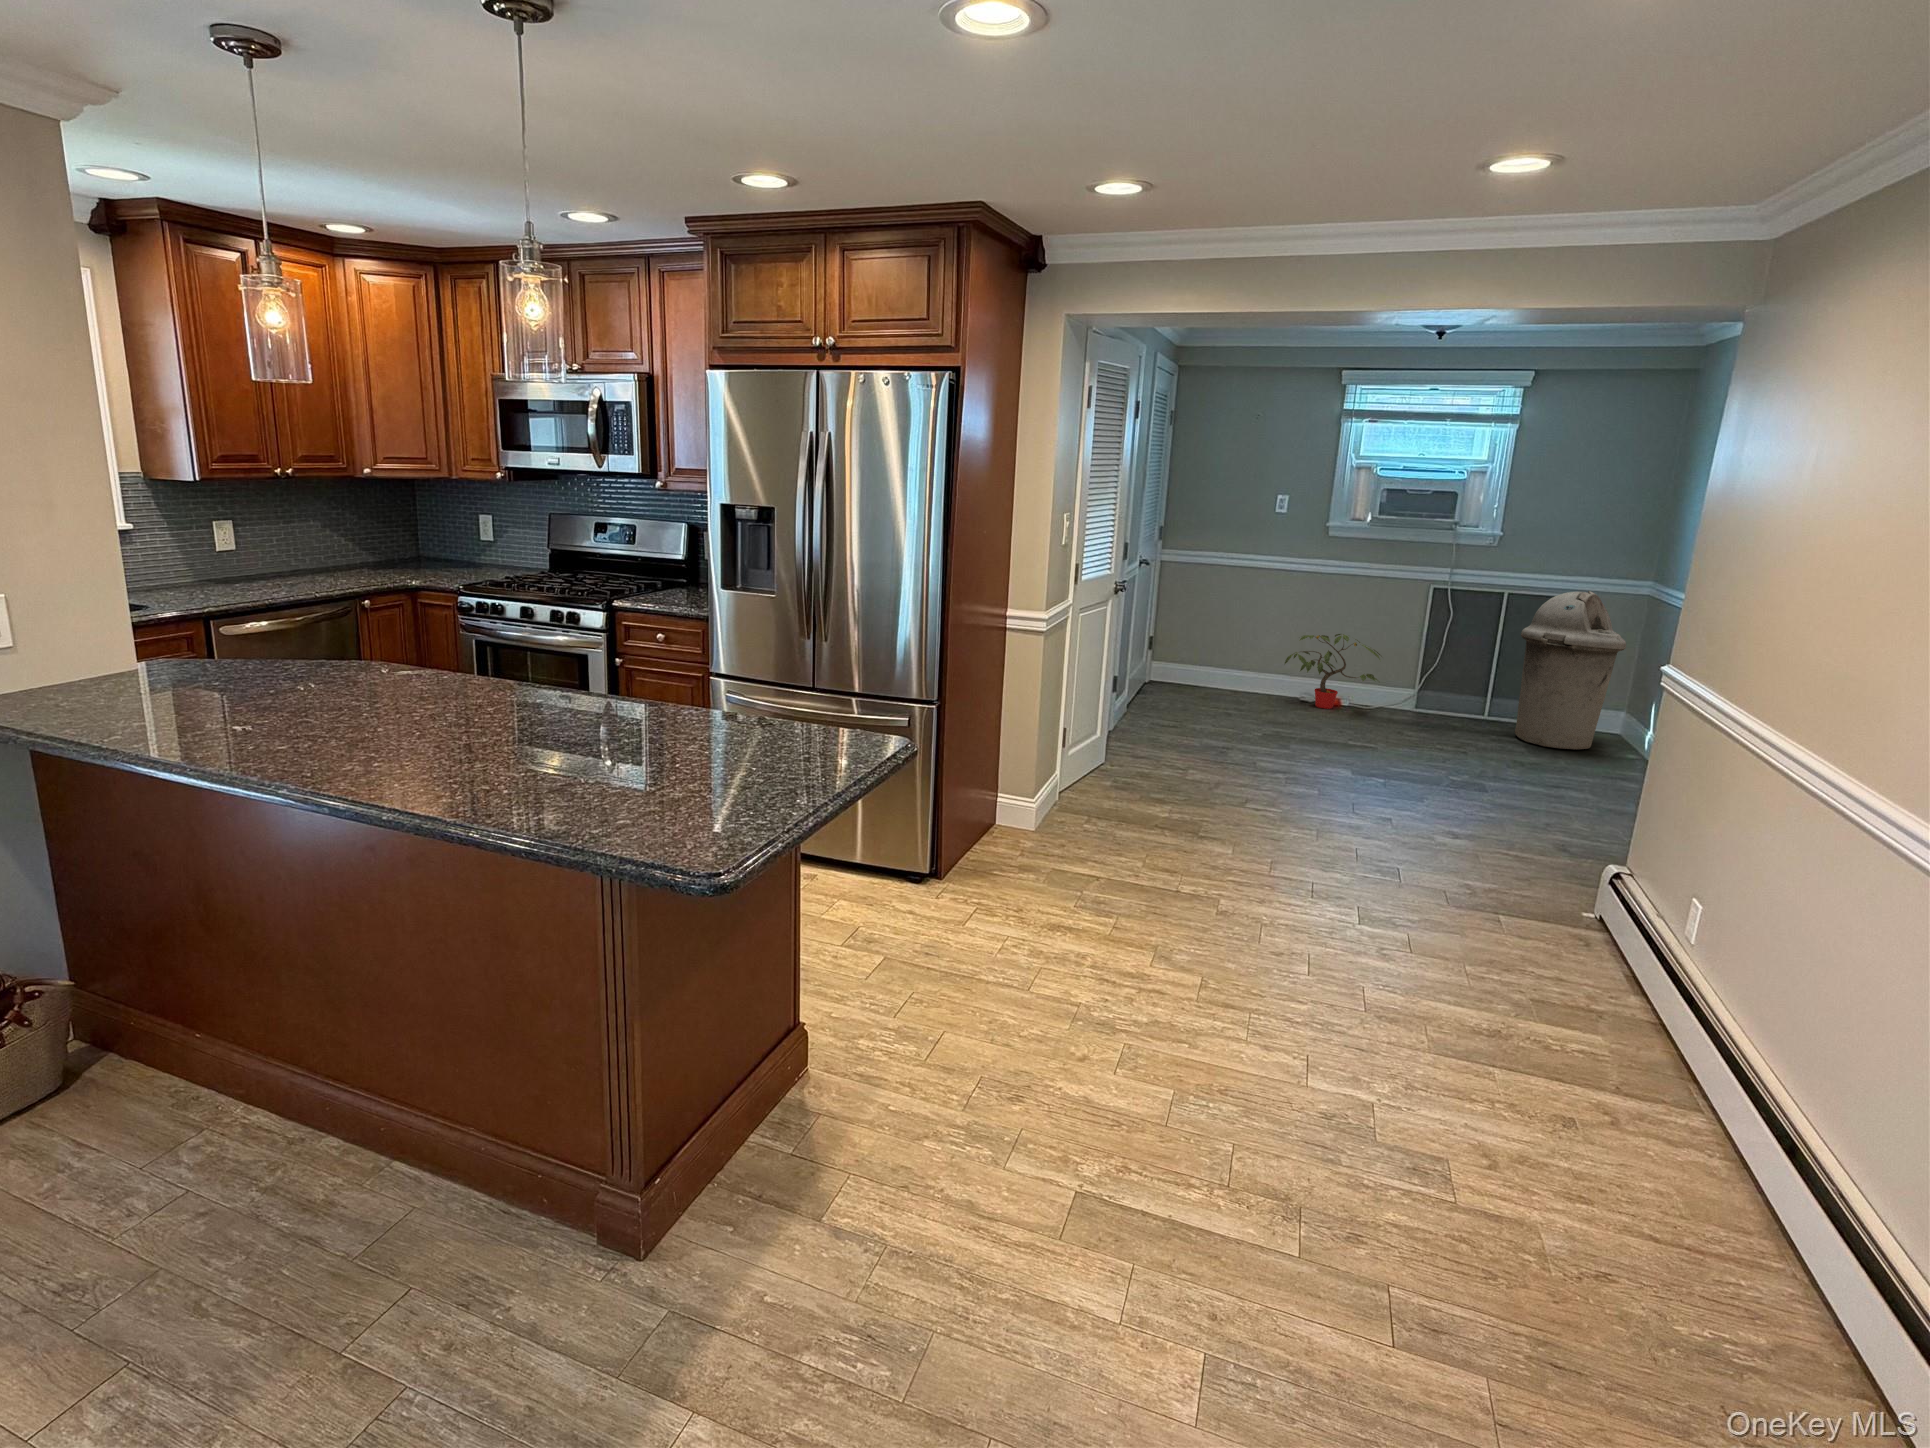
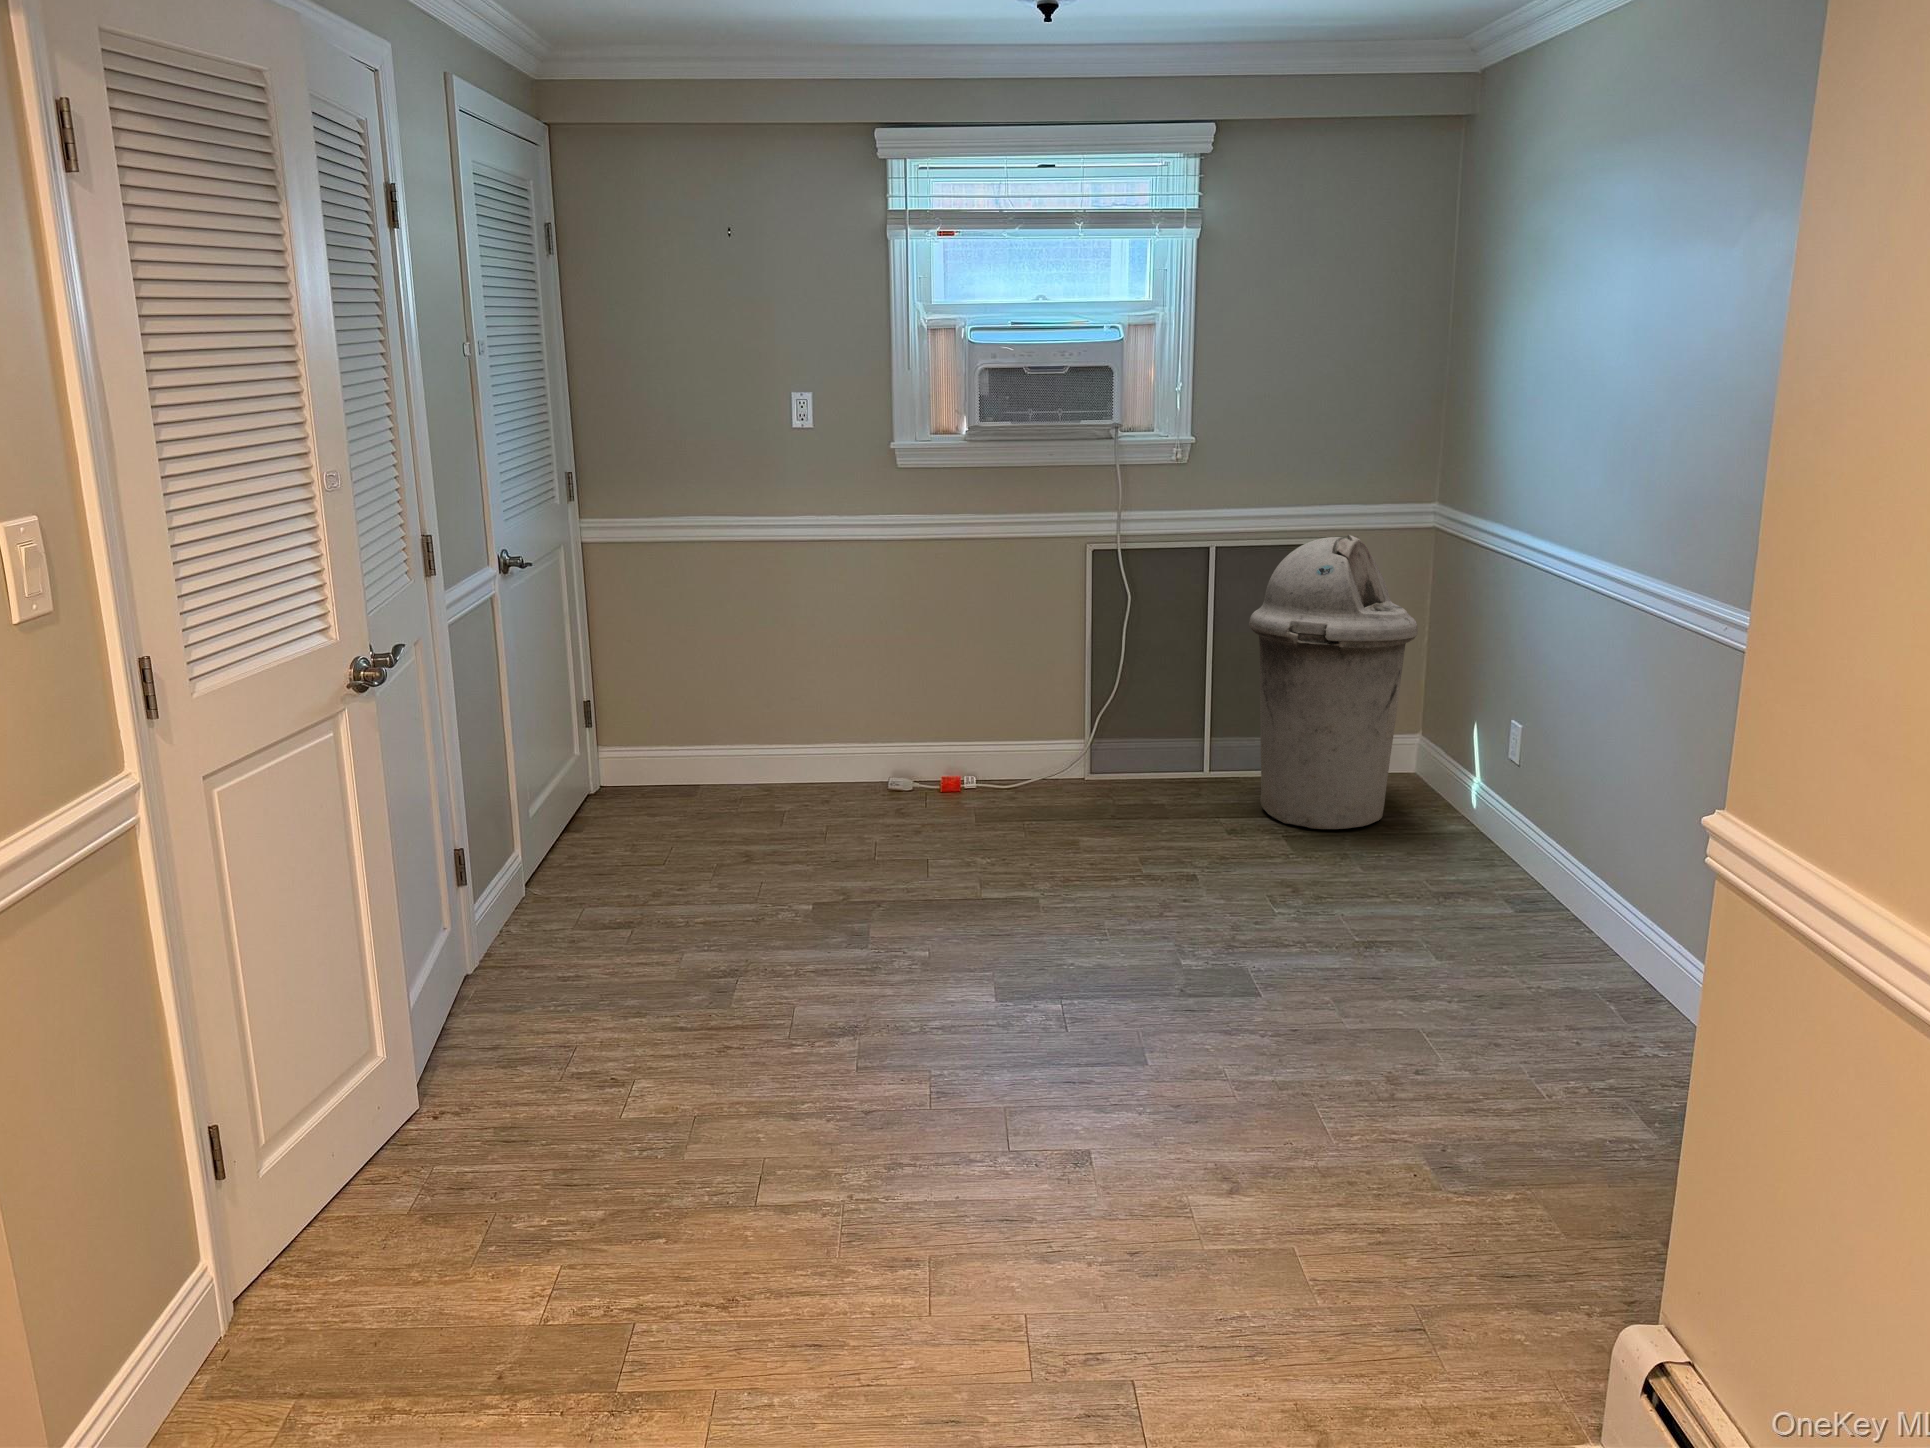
potted plant: present [1285,634,1380,709] -> none [849,654,1029,803]

